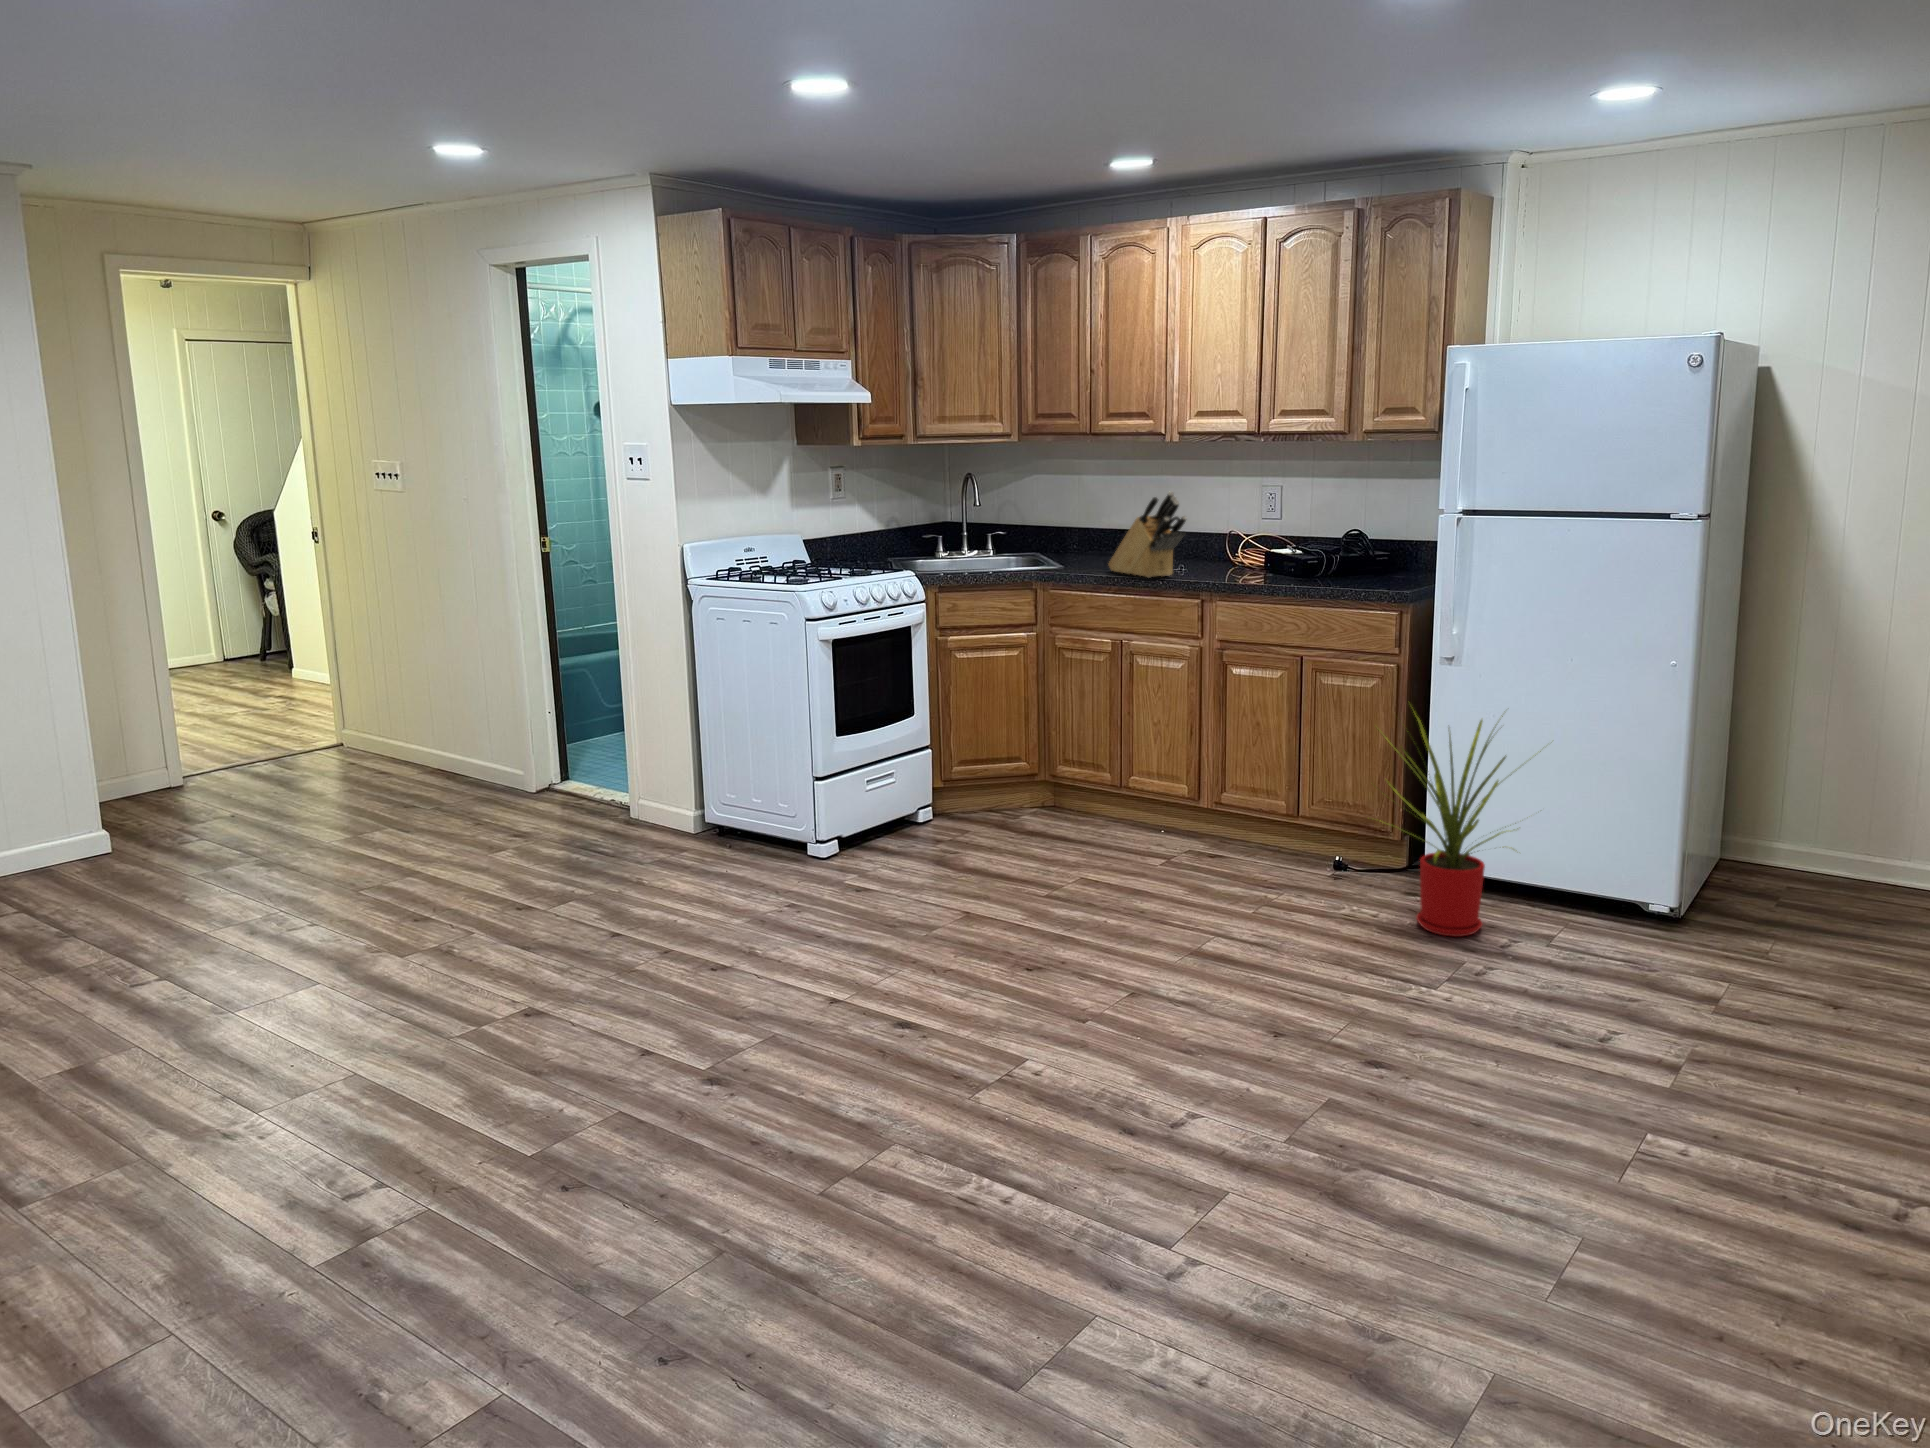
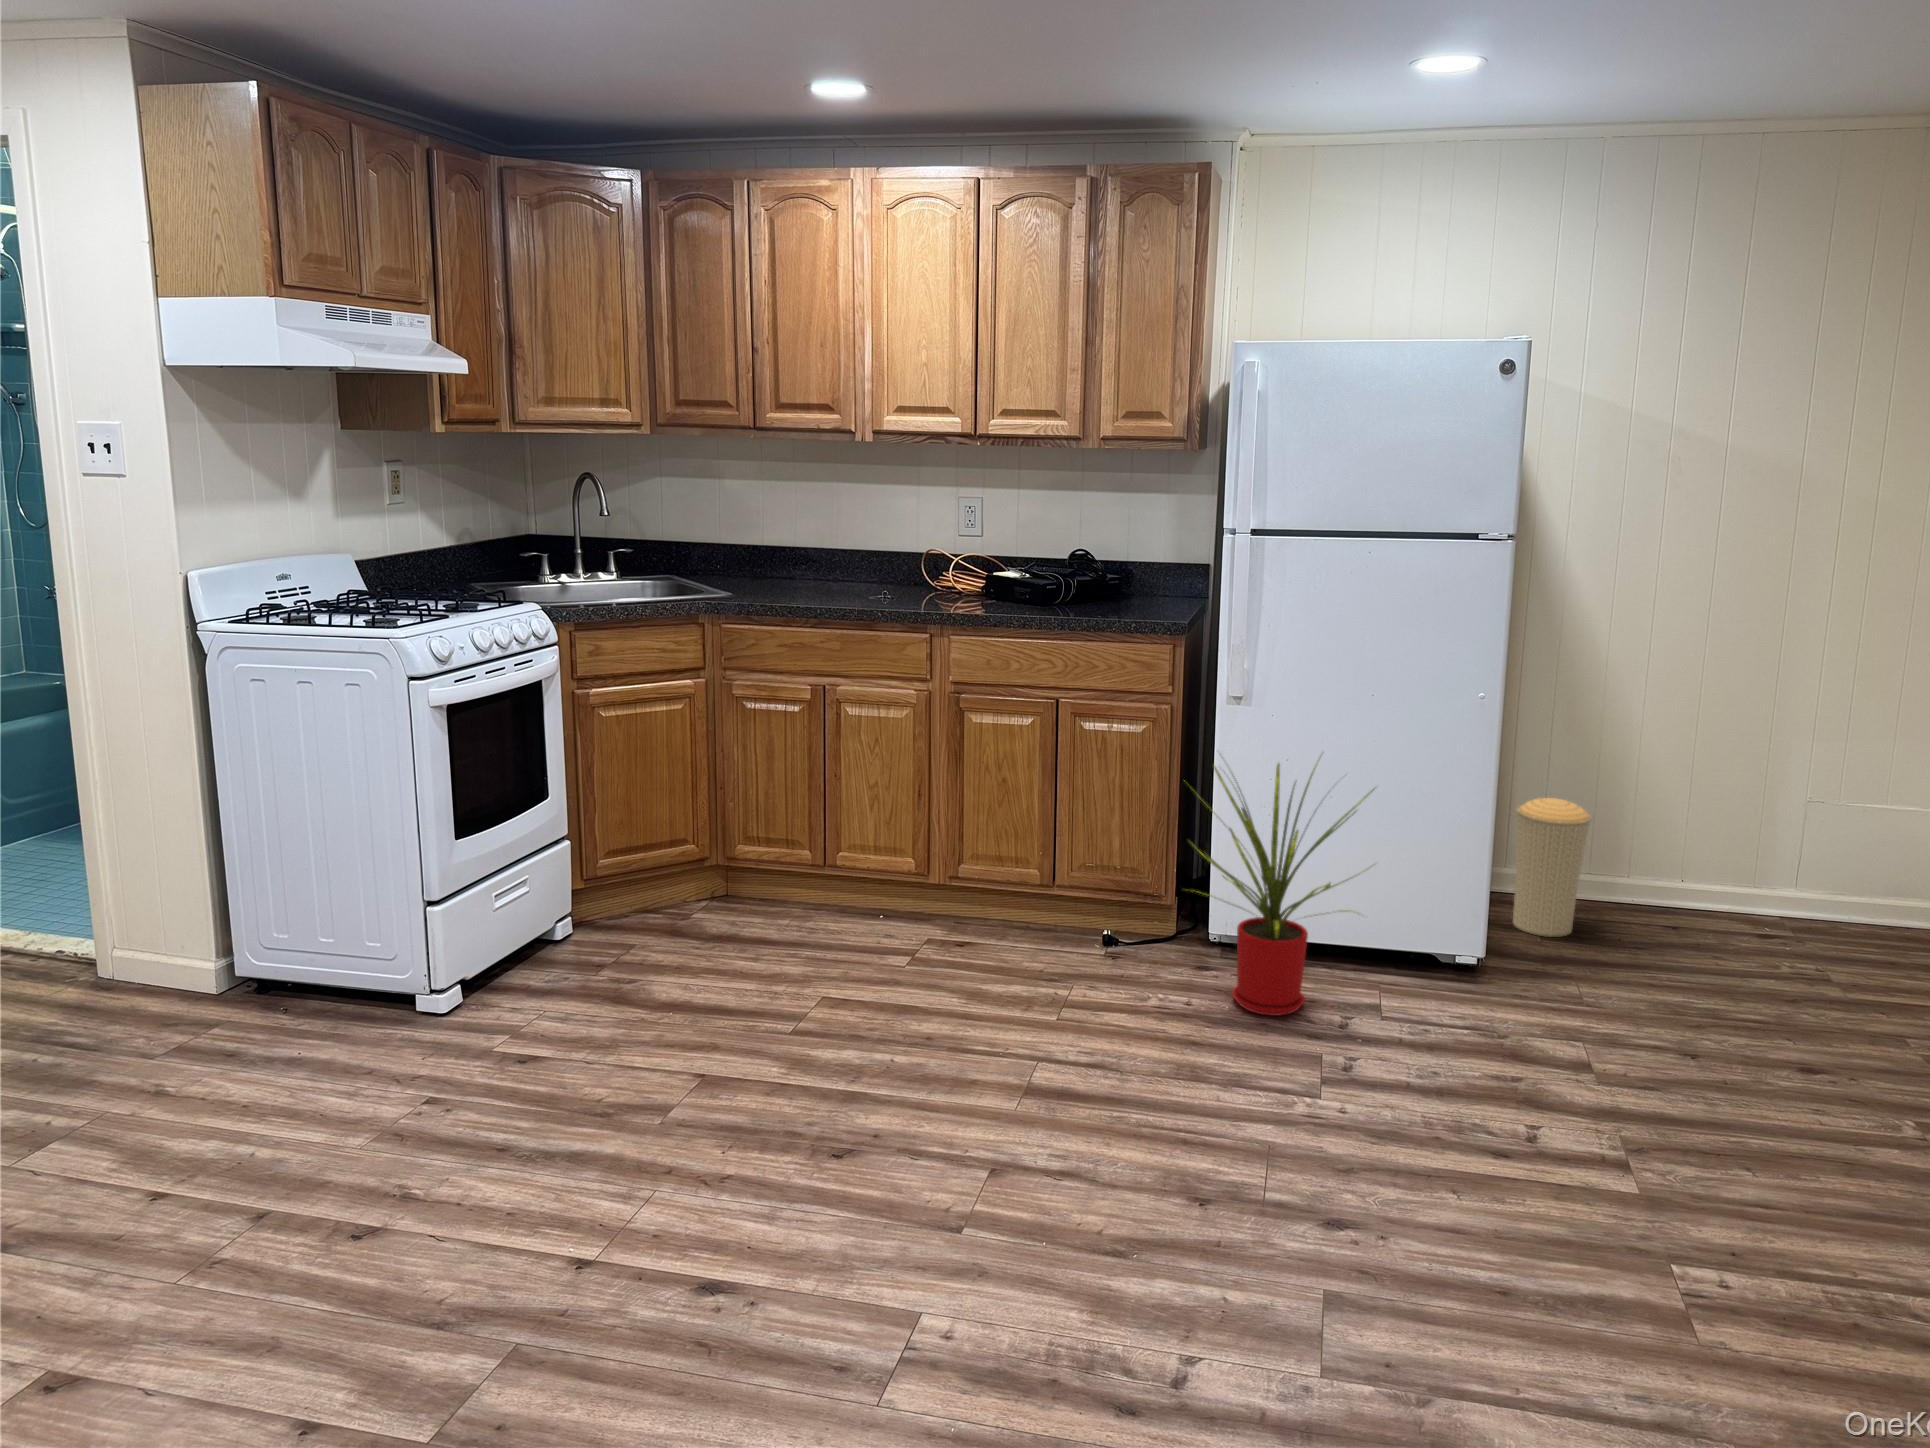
knife block: present [1109,491,1187,578] -> none [794,502,903,608]
trash can: none [1762,777,1848,915] -> present [1513,798,1592,937]

